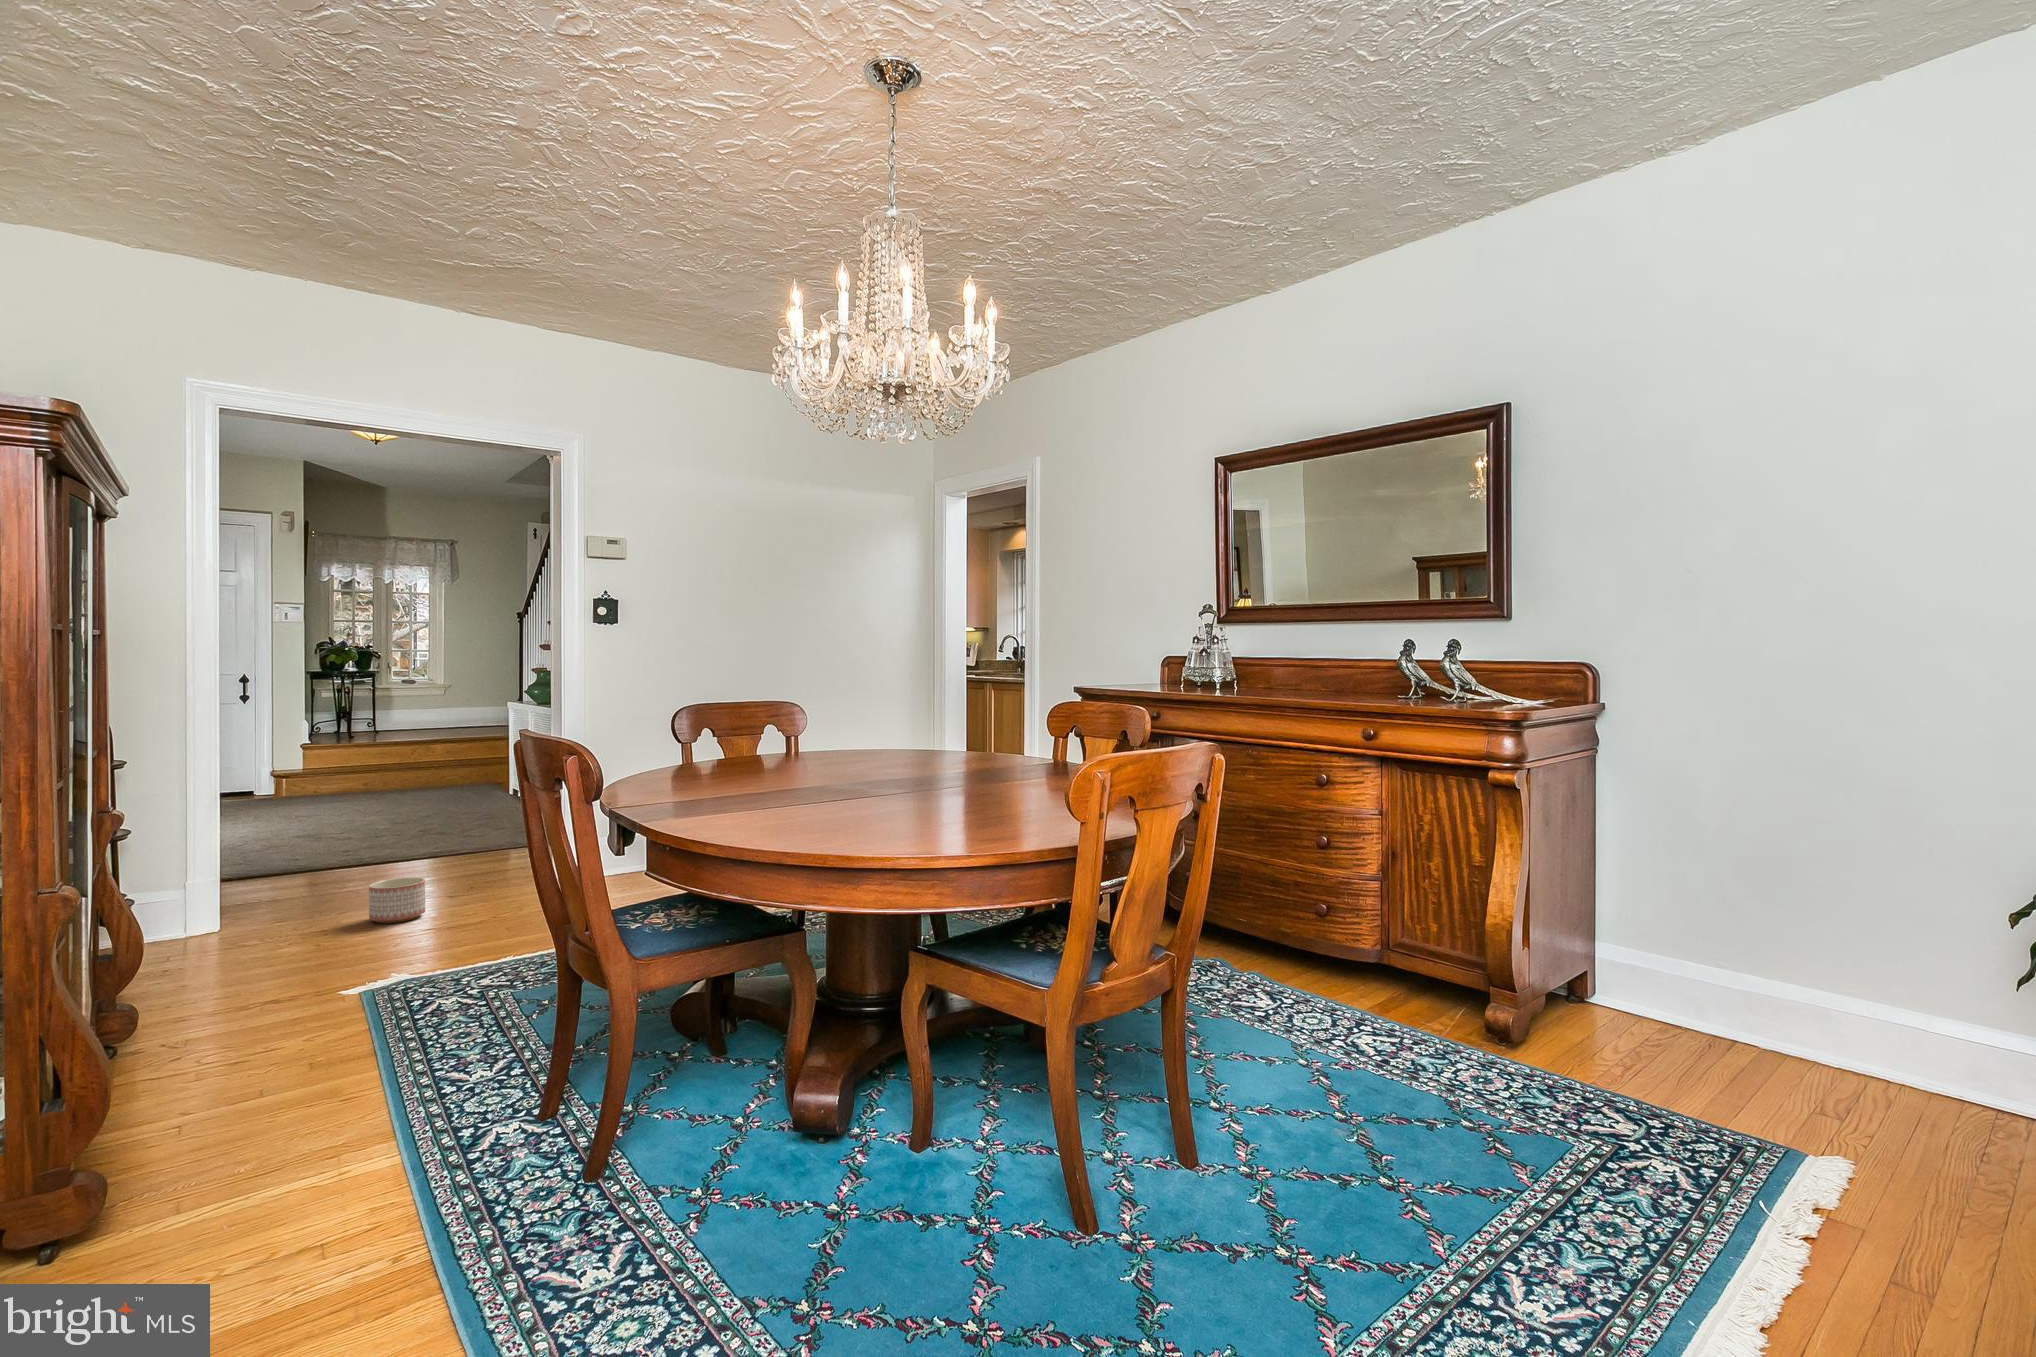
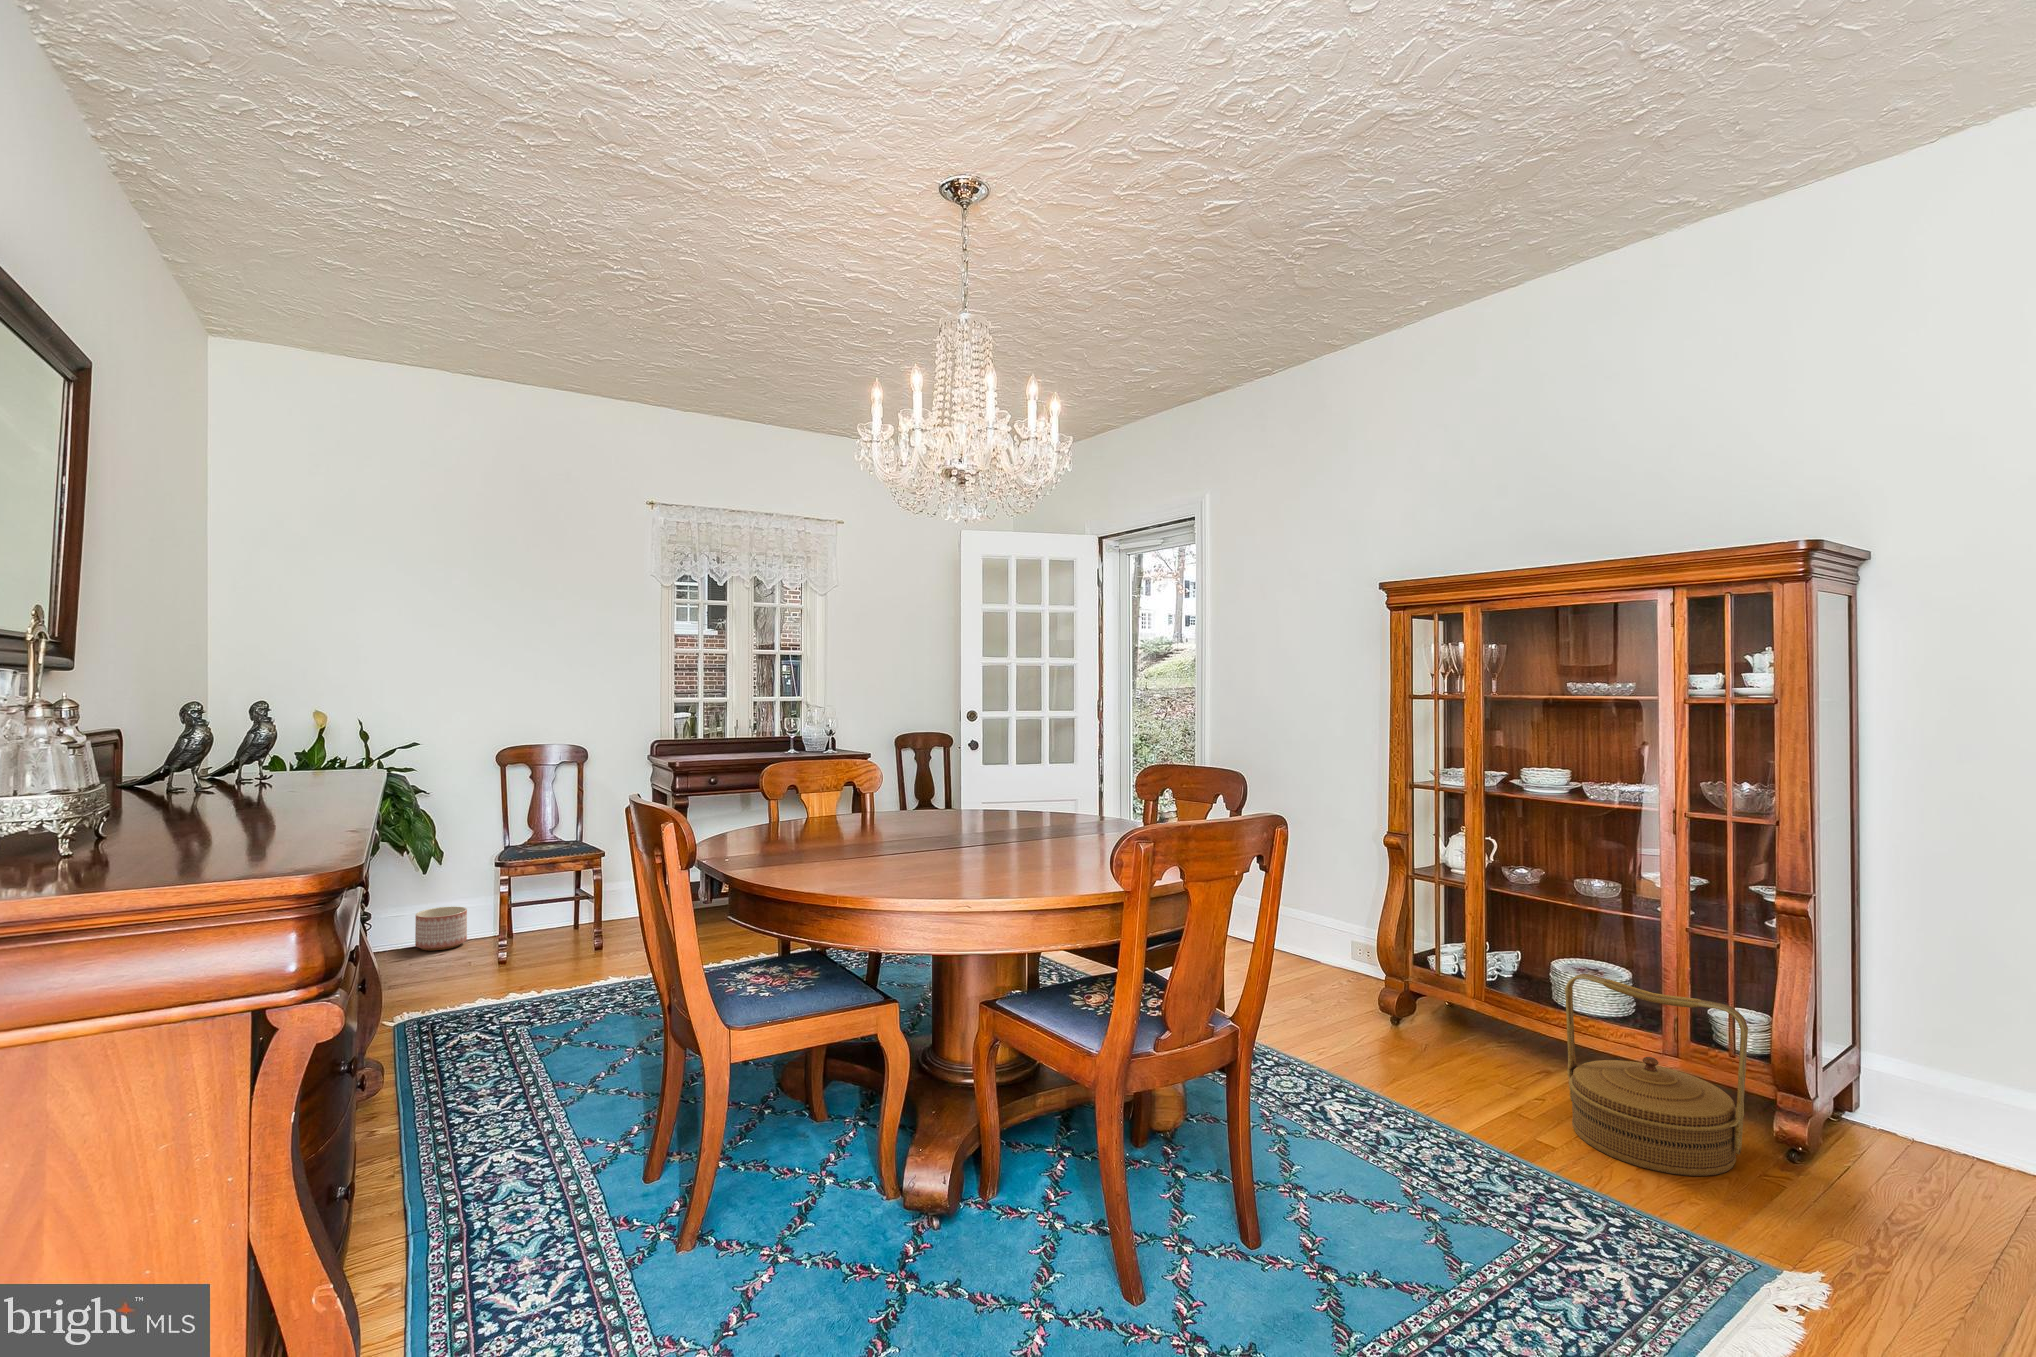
woven basket: none [1569,892,1752,1077] -> present [1565,974,1748,1176]

